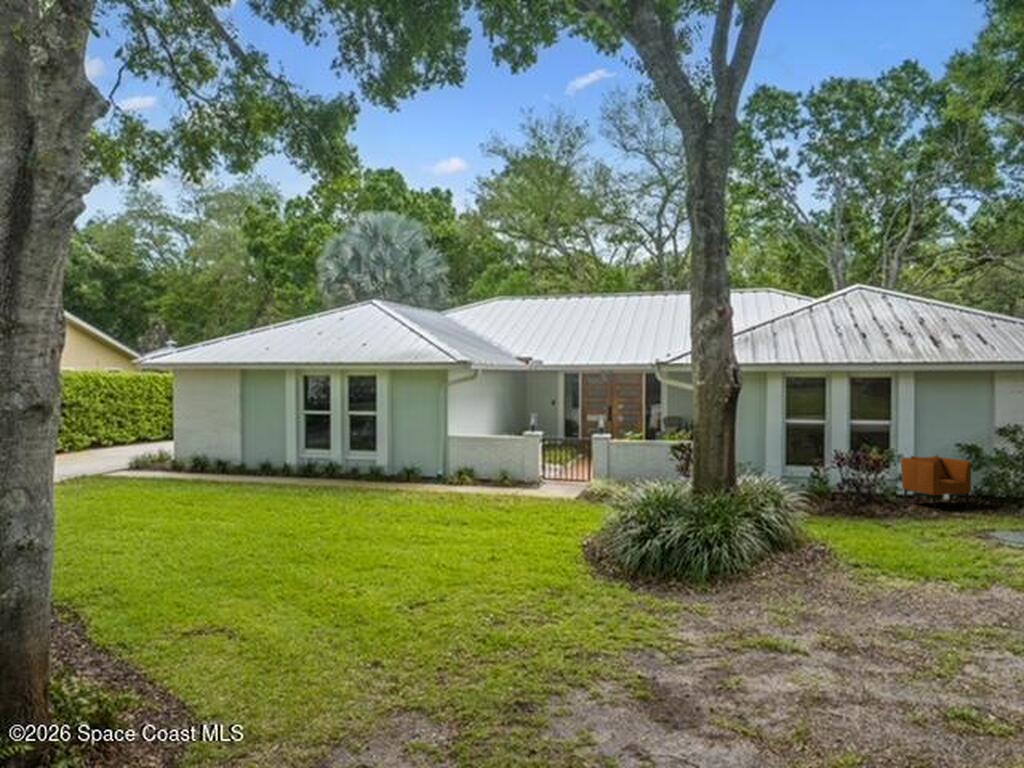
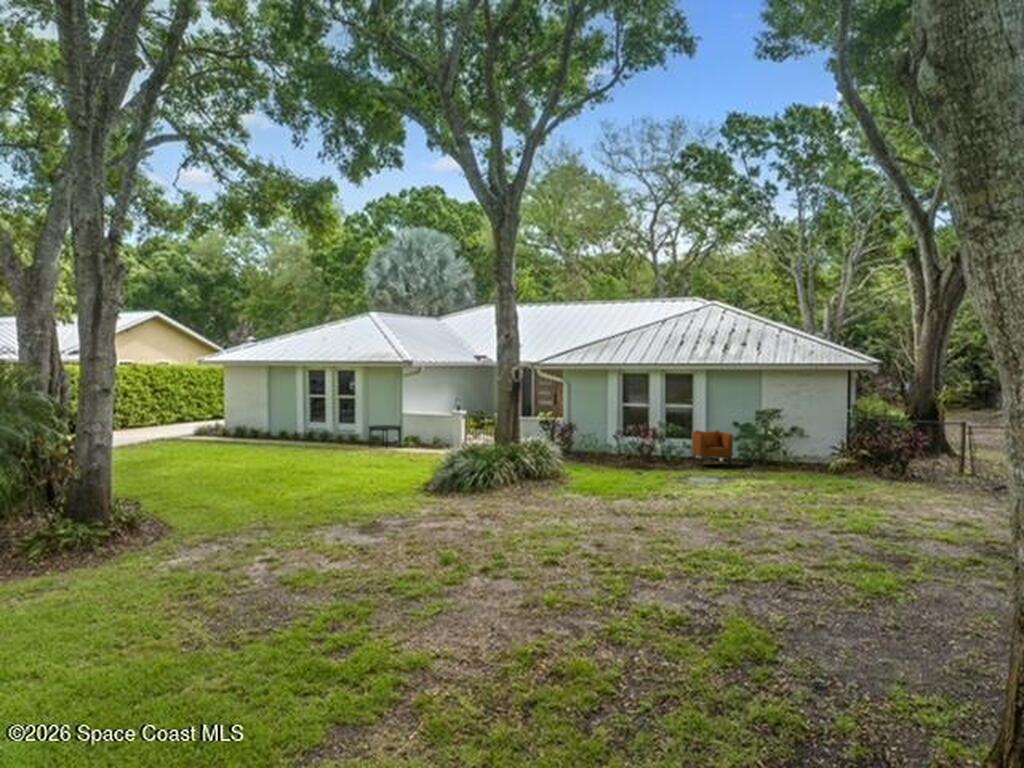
round table: none [404,452,454,487] -> present [369,425,401,447]

